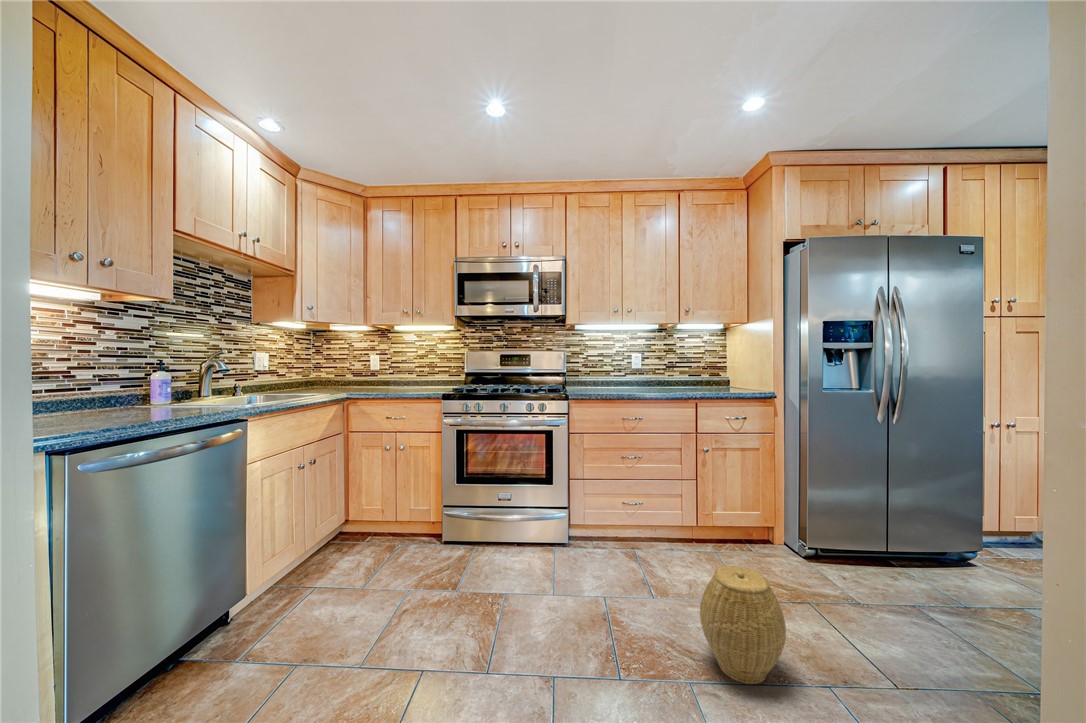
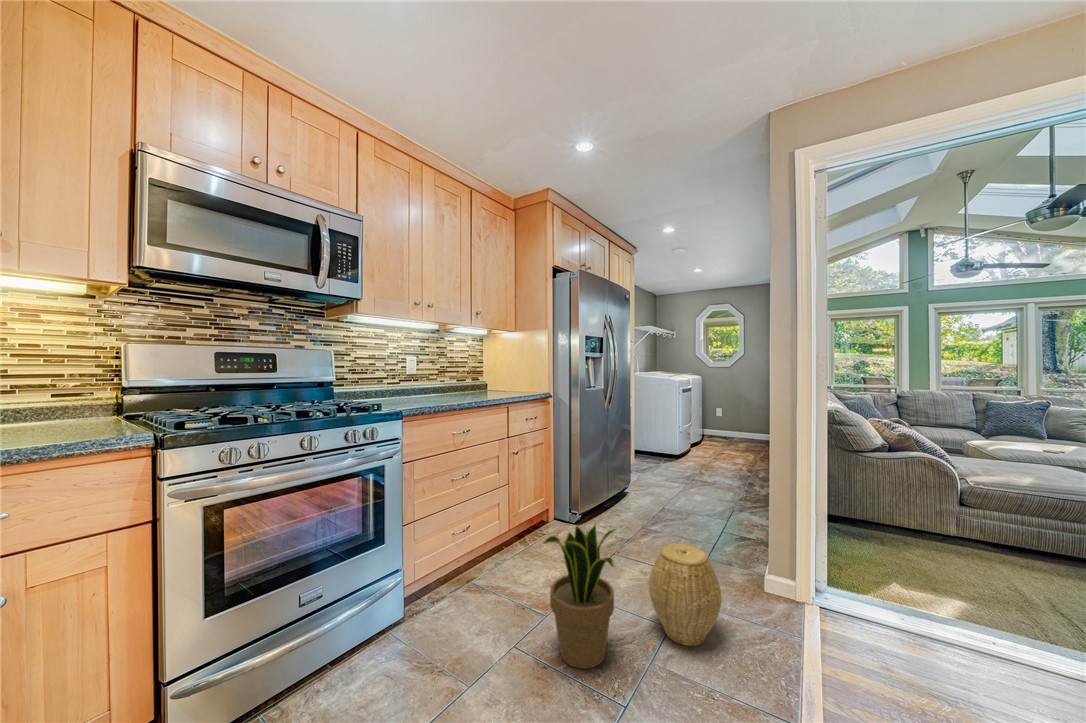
potted plant: none [598,503,666,629] -> present [544,525,615,669]

